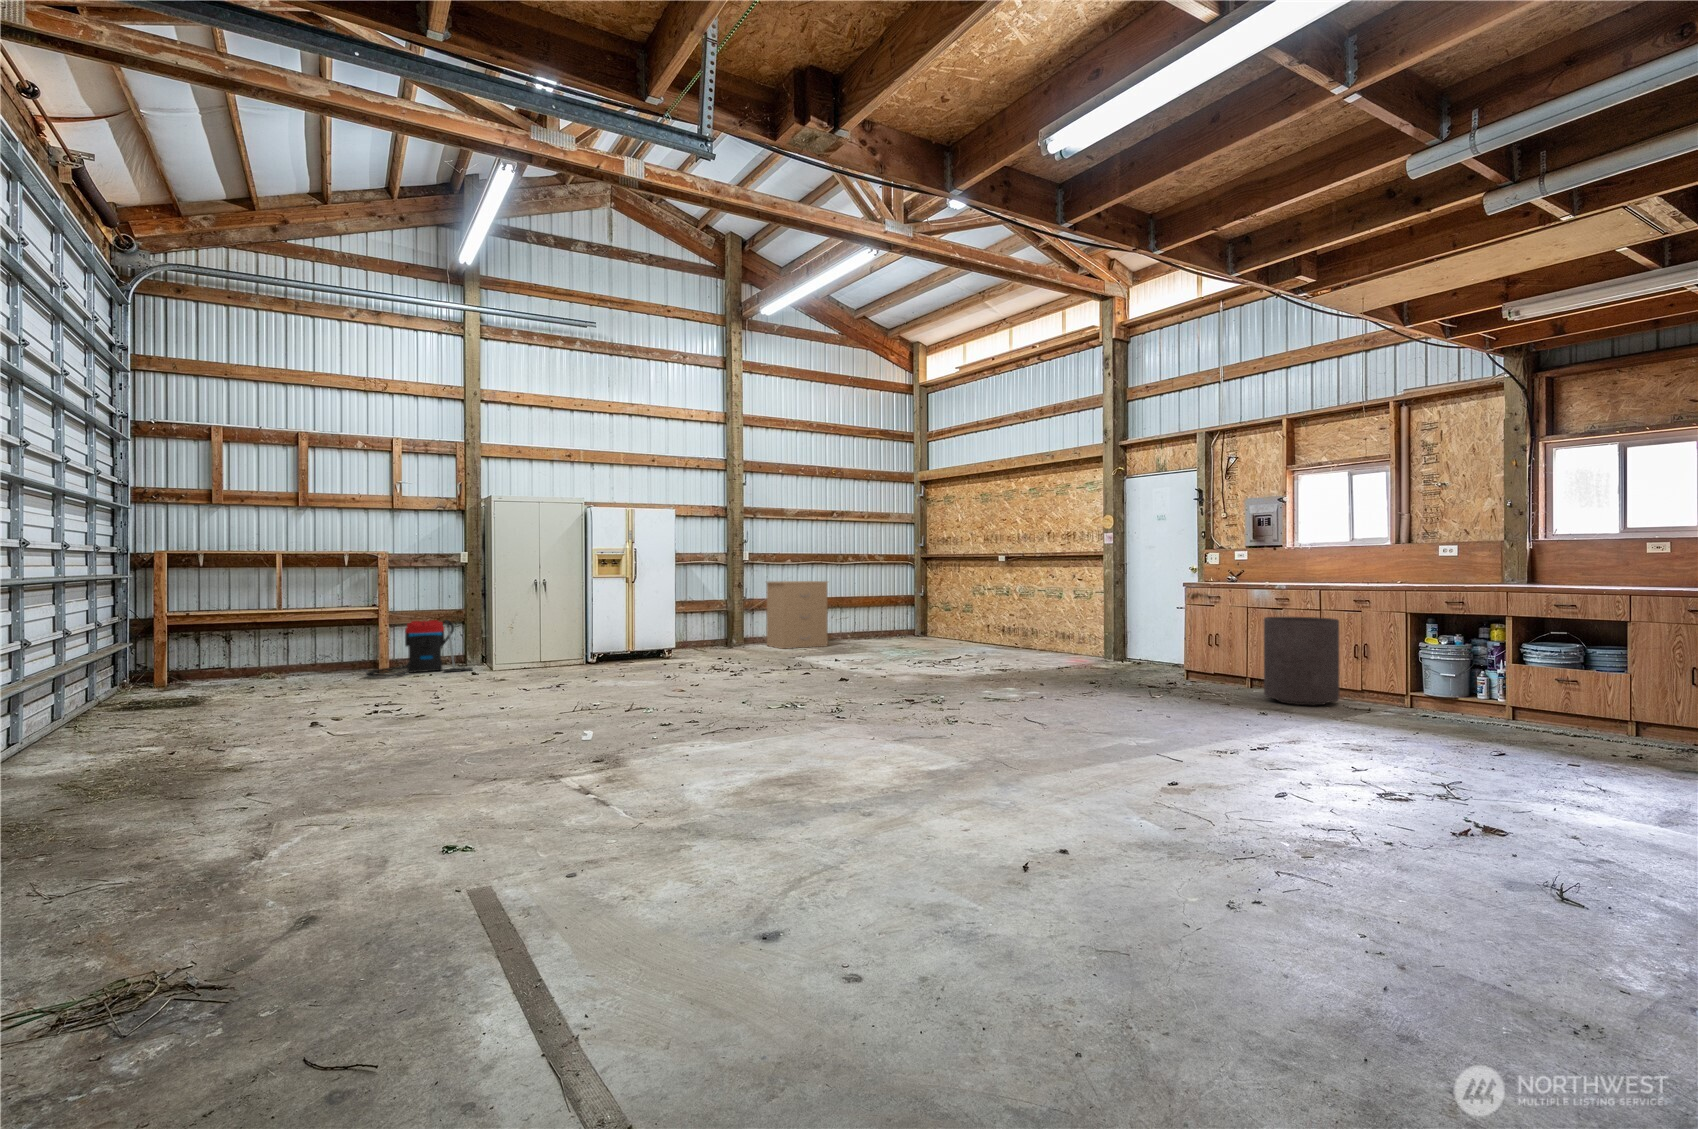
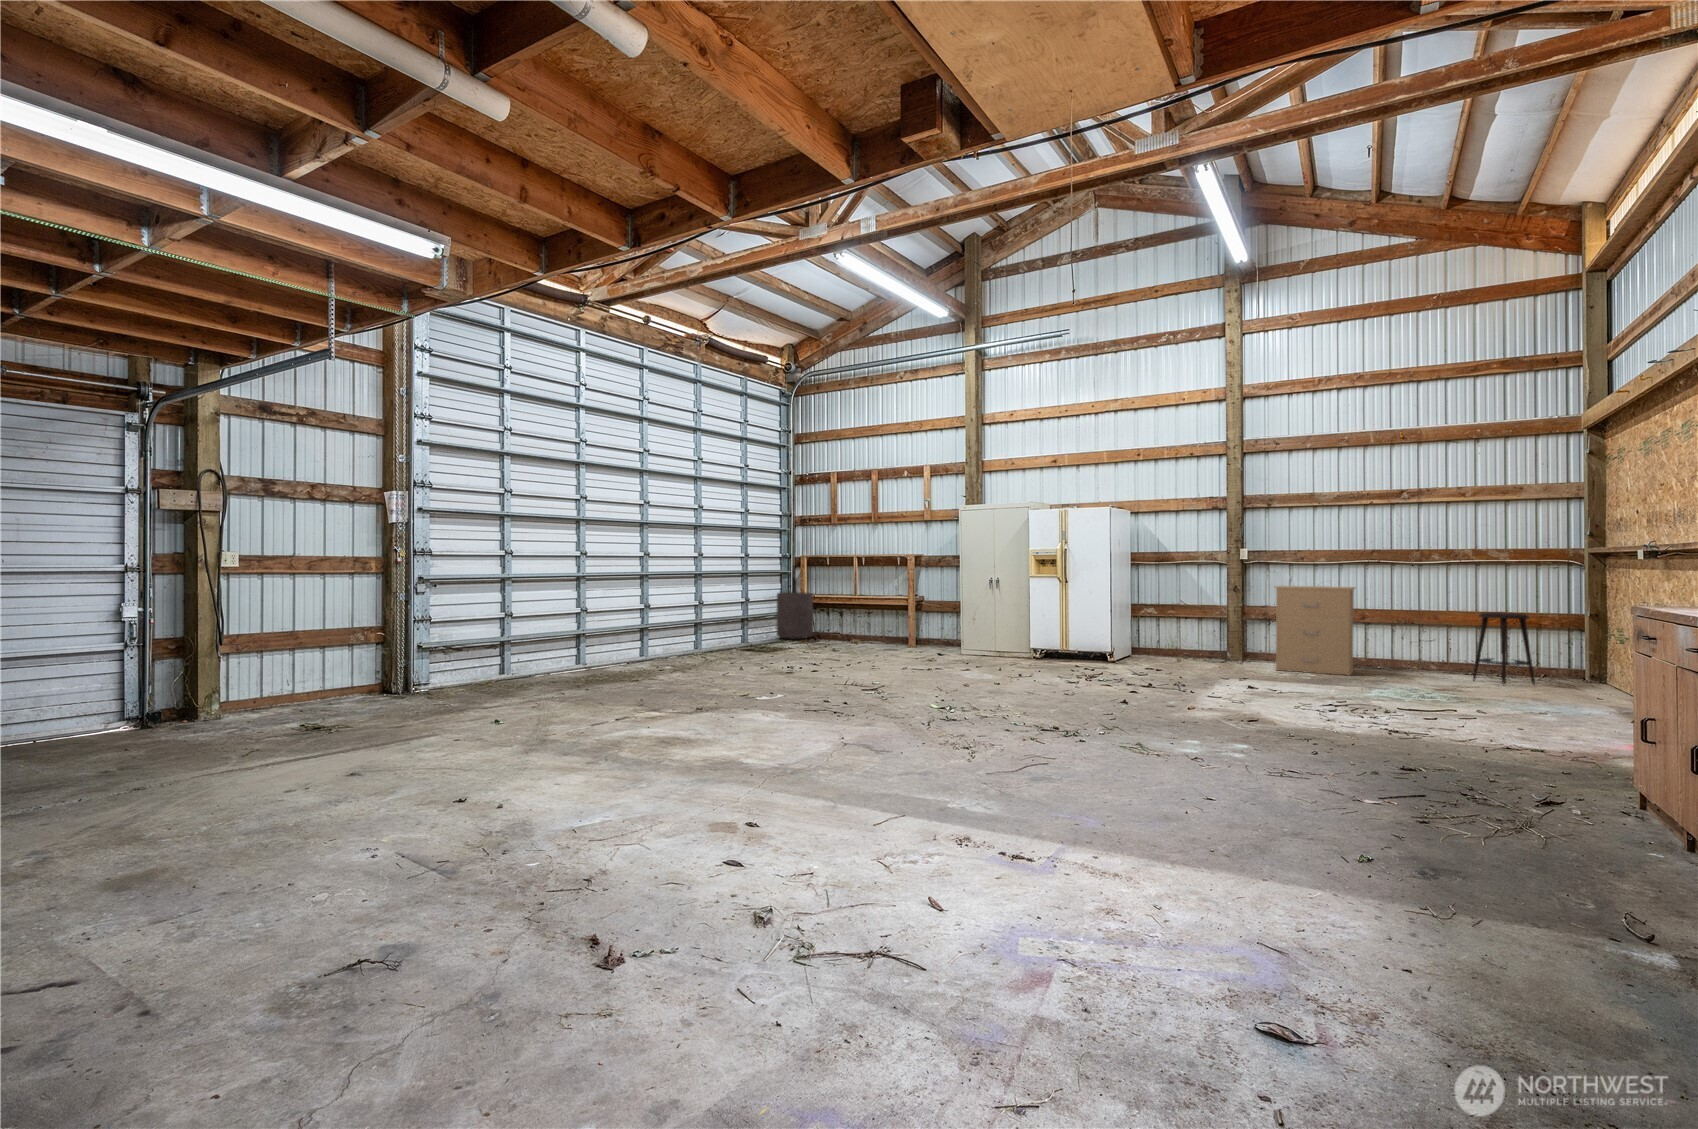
stool: none [876,595,903,641] -> present [1473,612,1535,685]
trash can: present [1264,617,1340,705] -> present [777,592,813,639]
vacuum cleaner: present [366,620,473,678] -> none [880,606,961,650]

